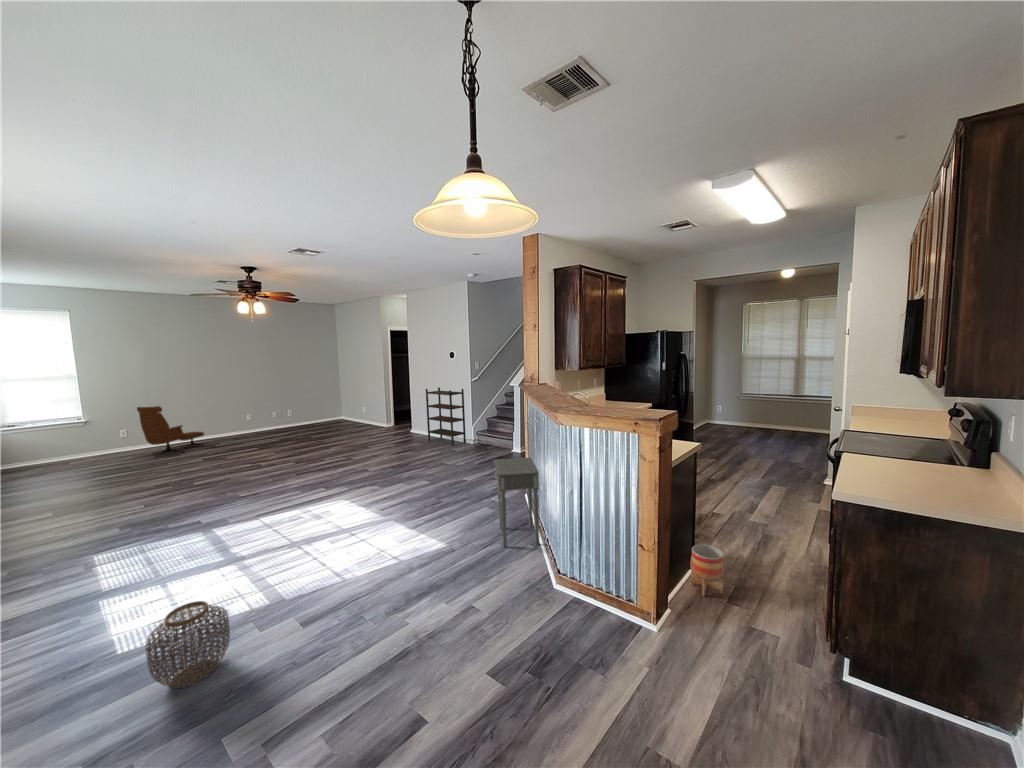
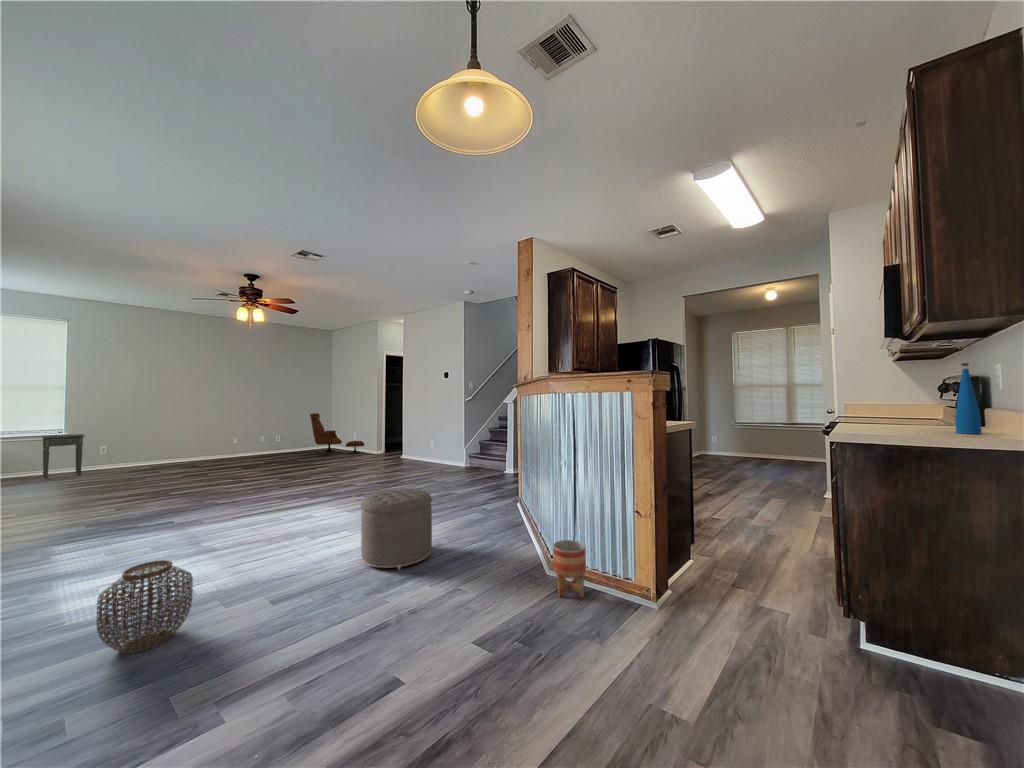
bookshelf: present [426,387,466,446] -> none [418,409,457,467]
lounge chair: present [137,406,204,457] -> present [310,413,364,455]
bottle: none [956,424,983,496] -> present [955,363,981,434]
side table: present [494,457,539,548] -> present [42,434,85,479]
ottoman: none [377,502,445,583] -> present [361,489,432,569]
planter: present [691,545,723,596] -> present [553,540,586,597]

